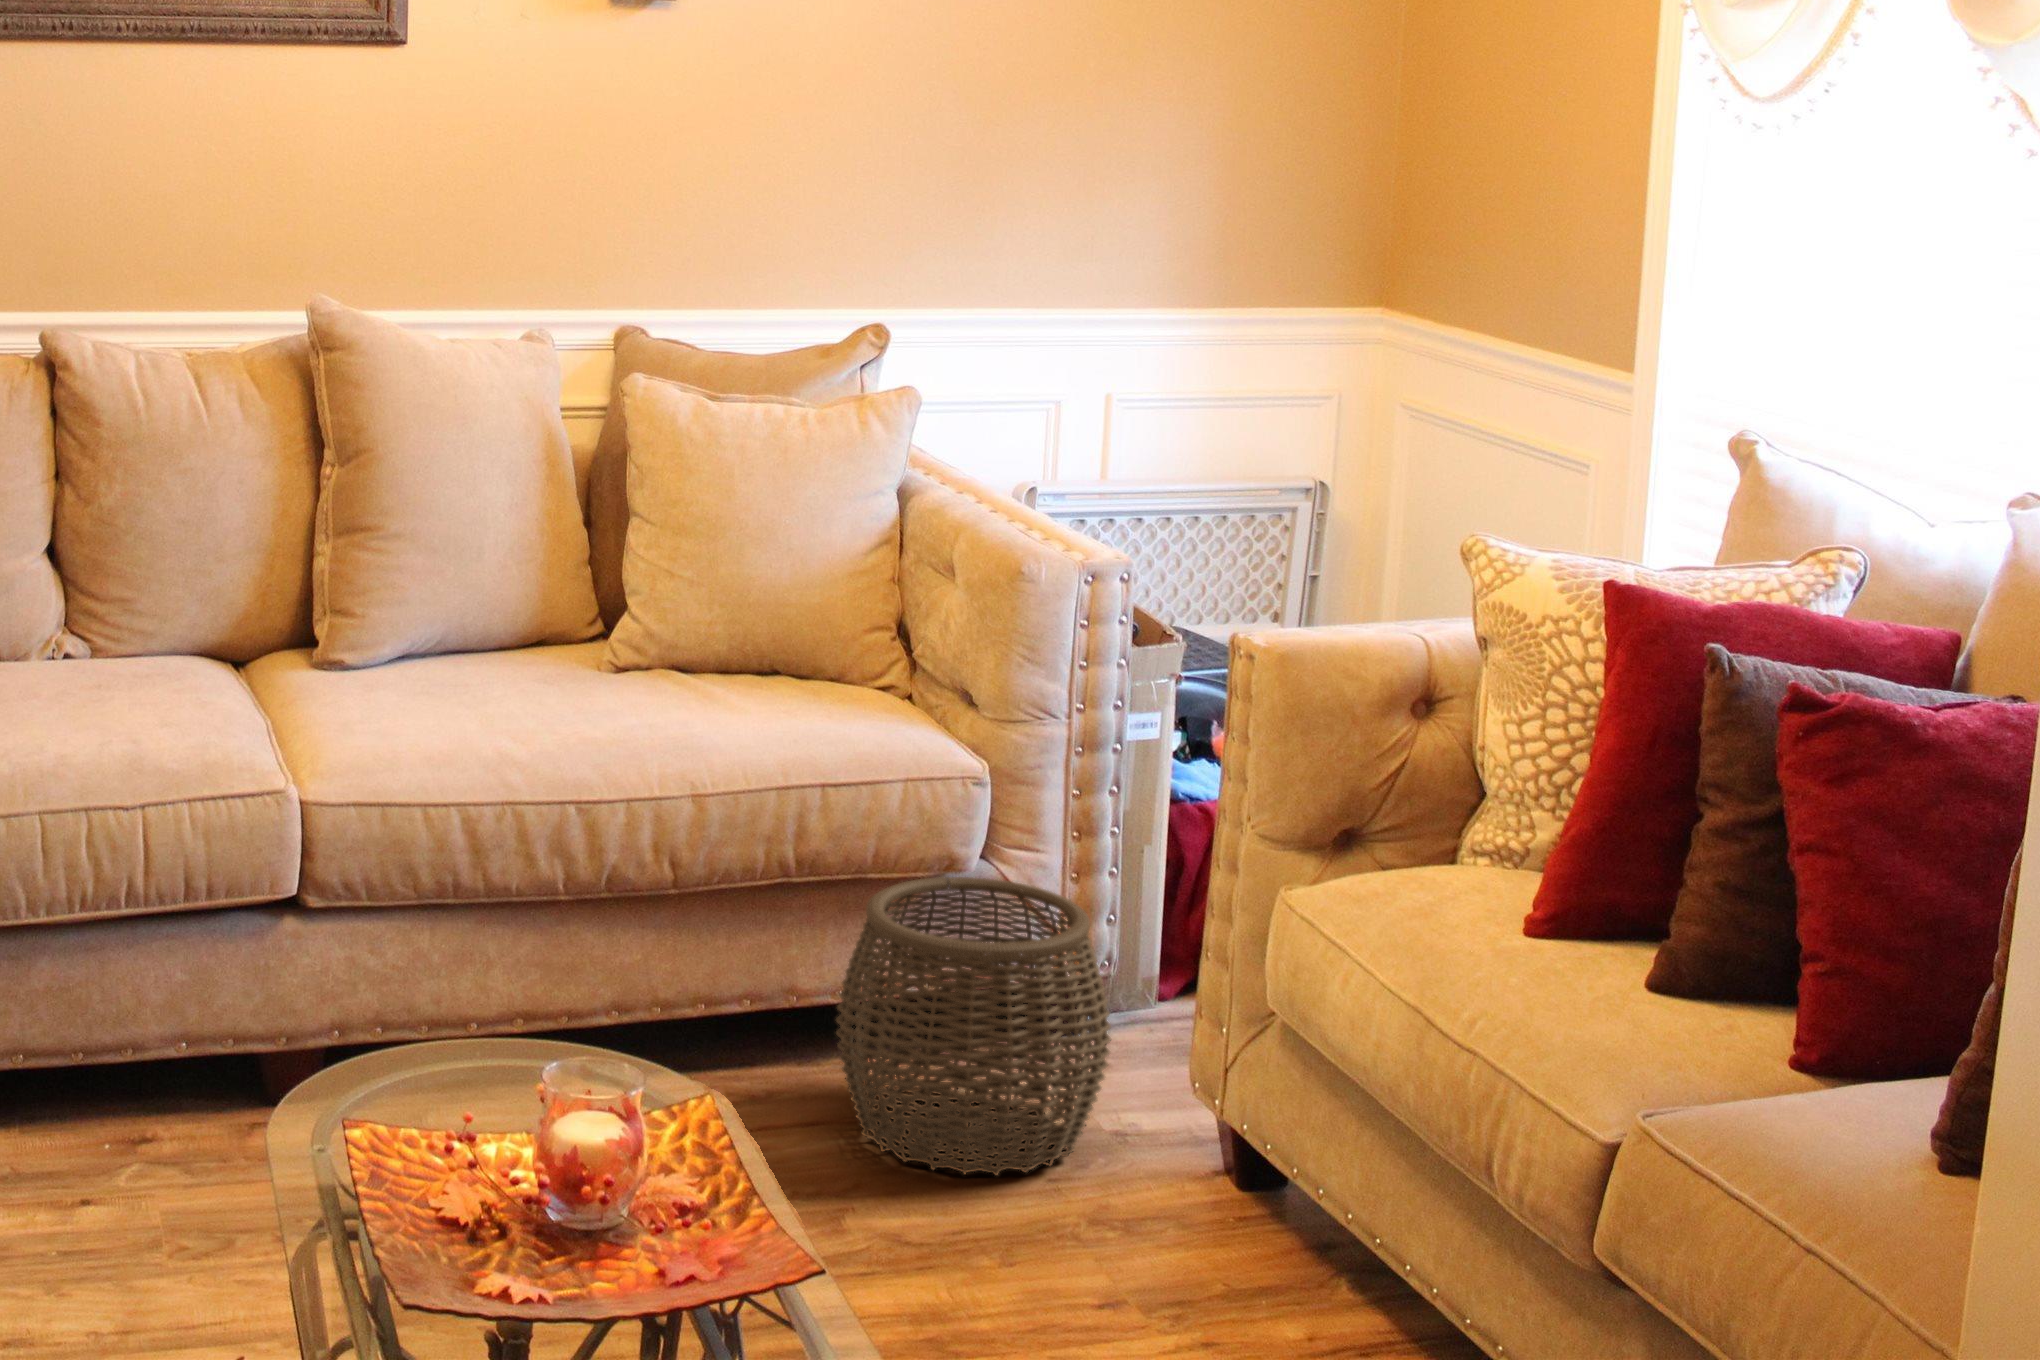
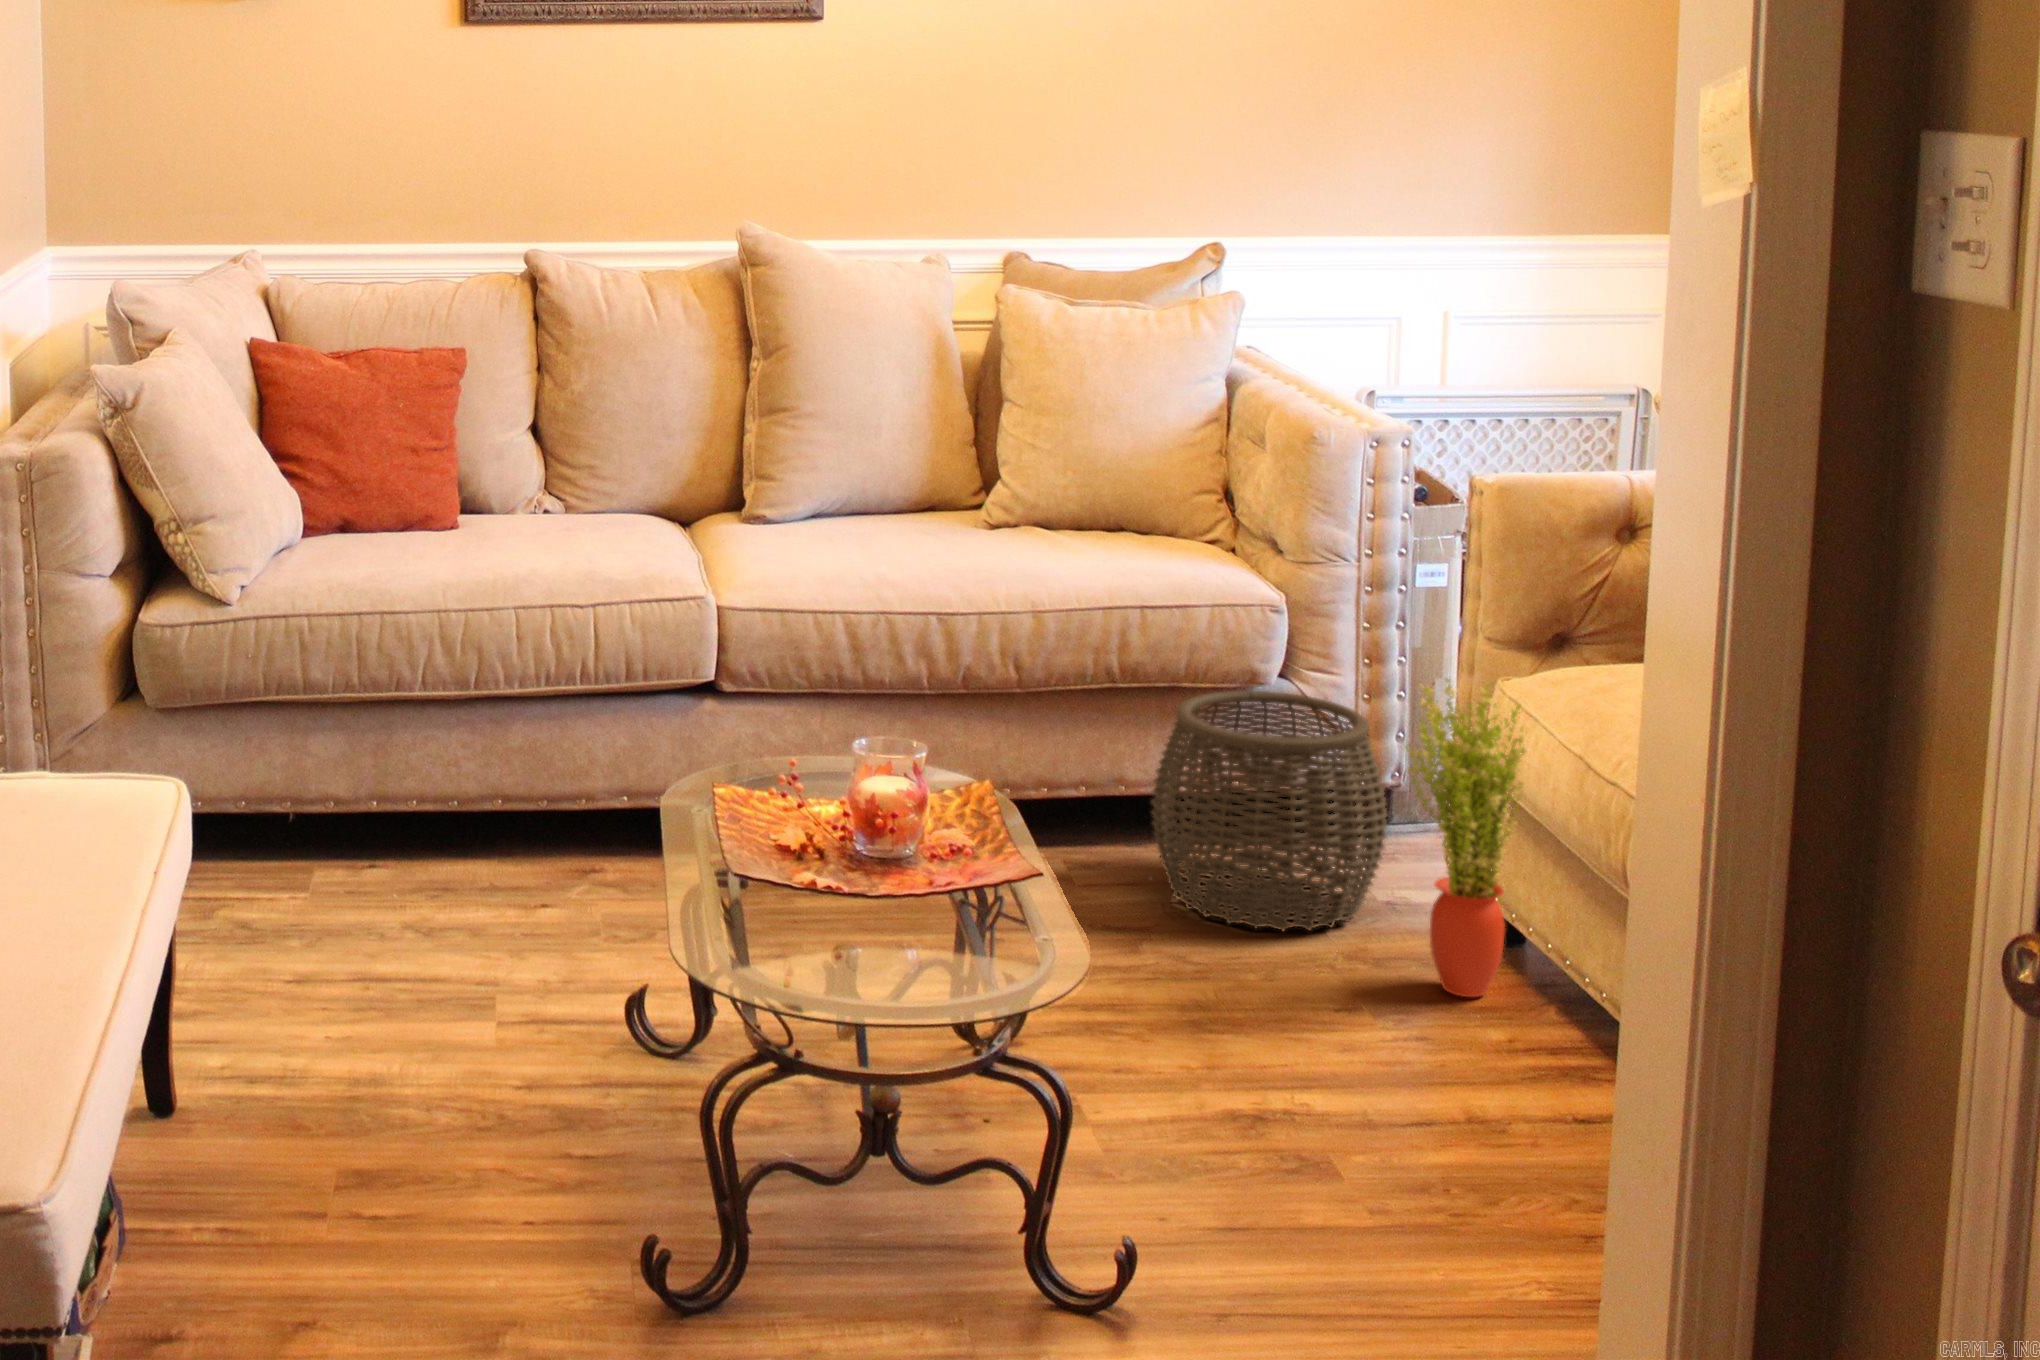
potted plant: none [1151,874,1311,1253] -> present [1405,680,1527,997]

